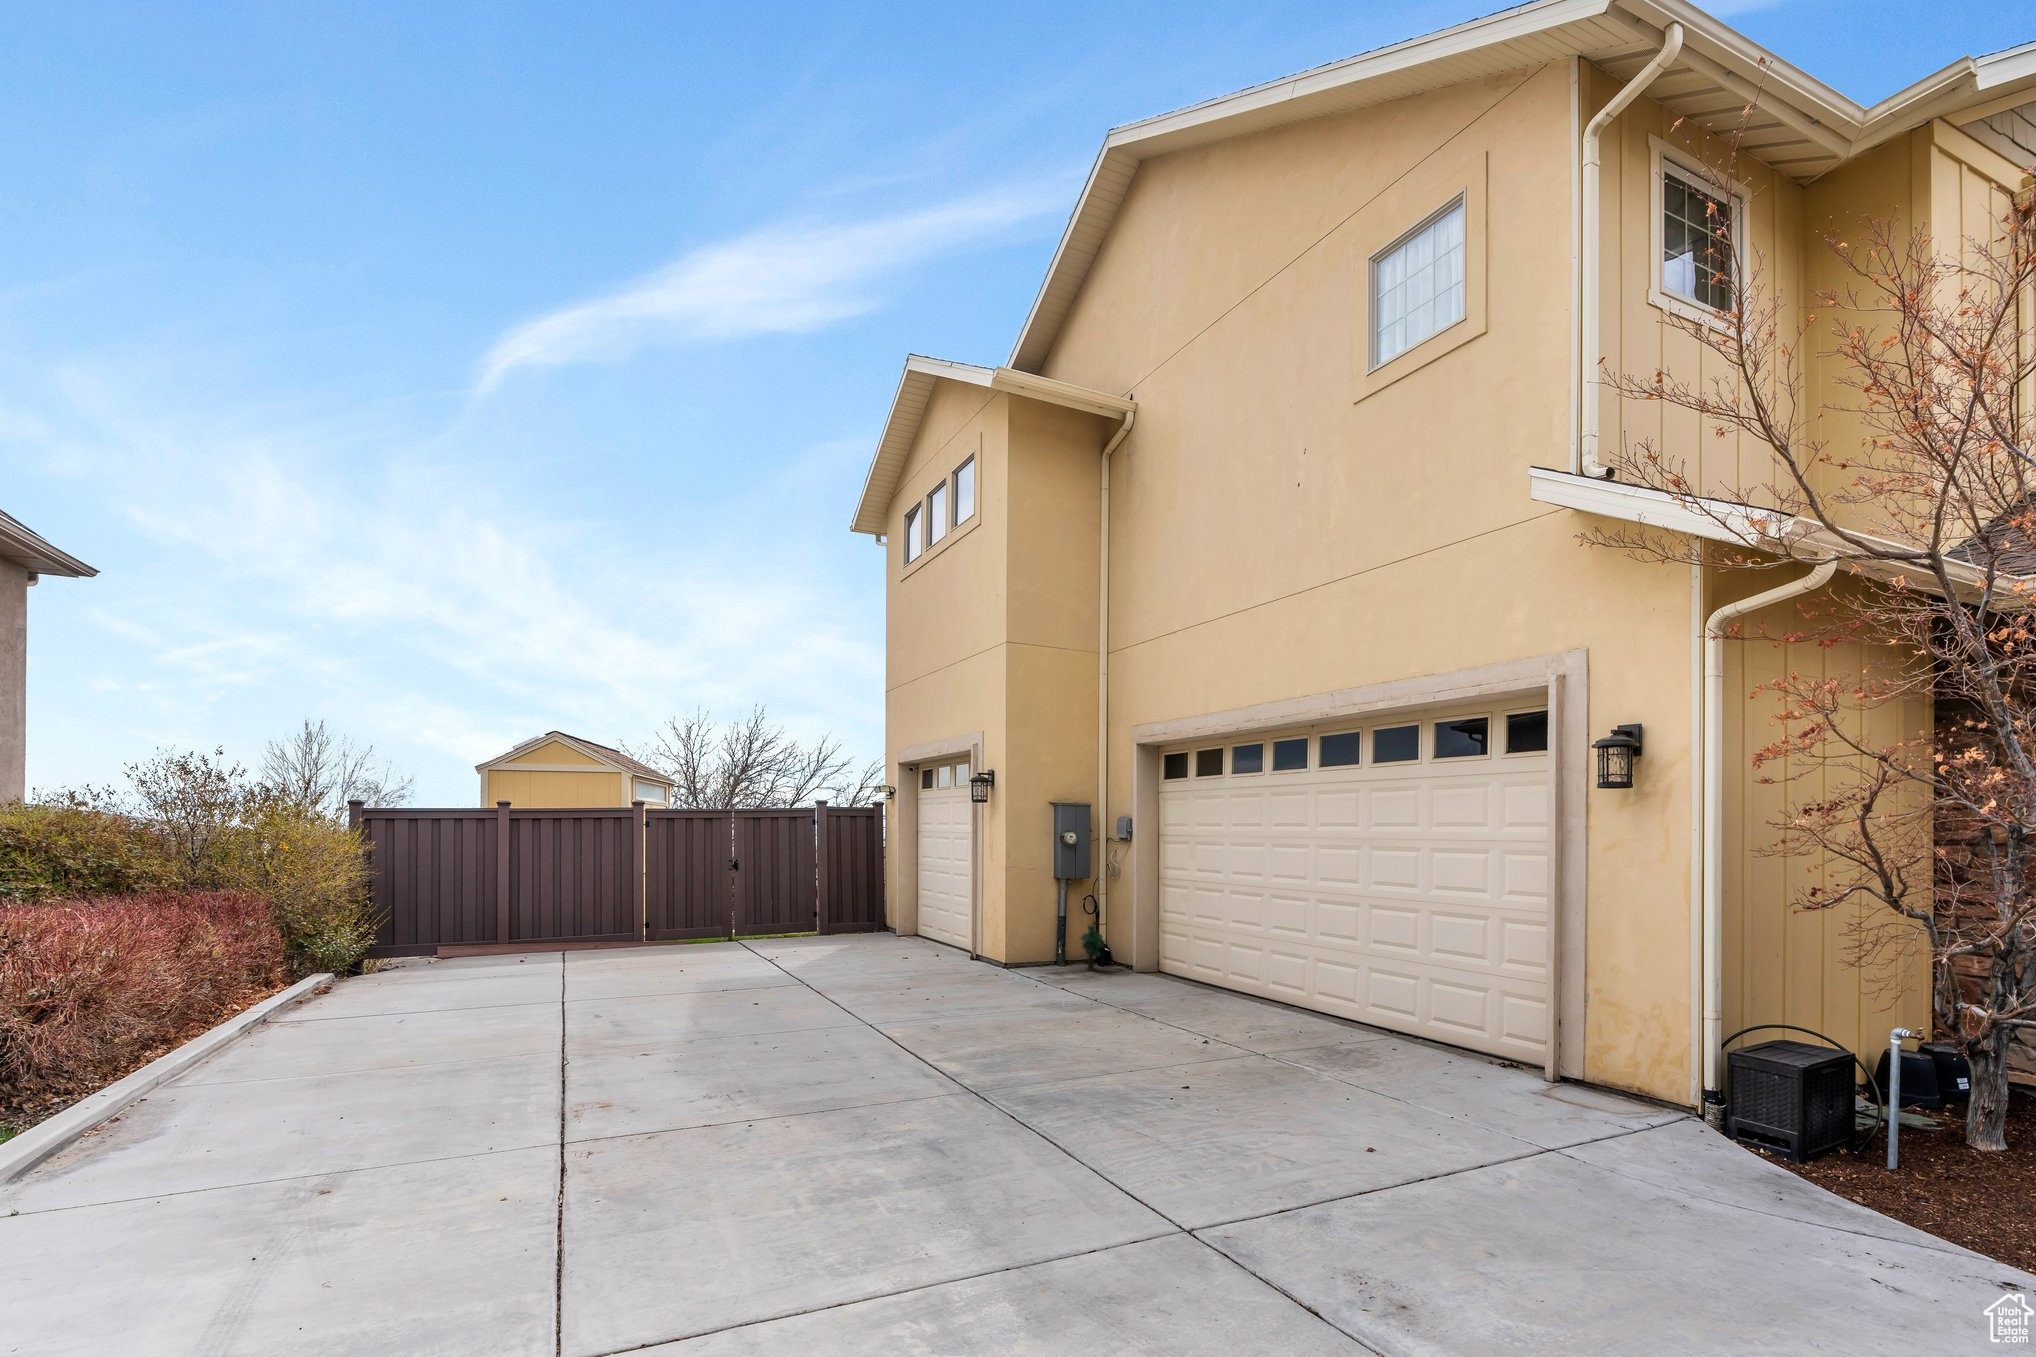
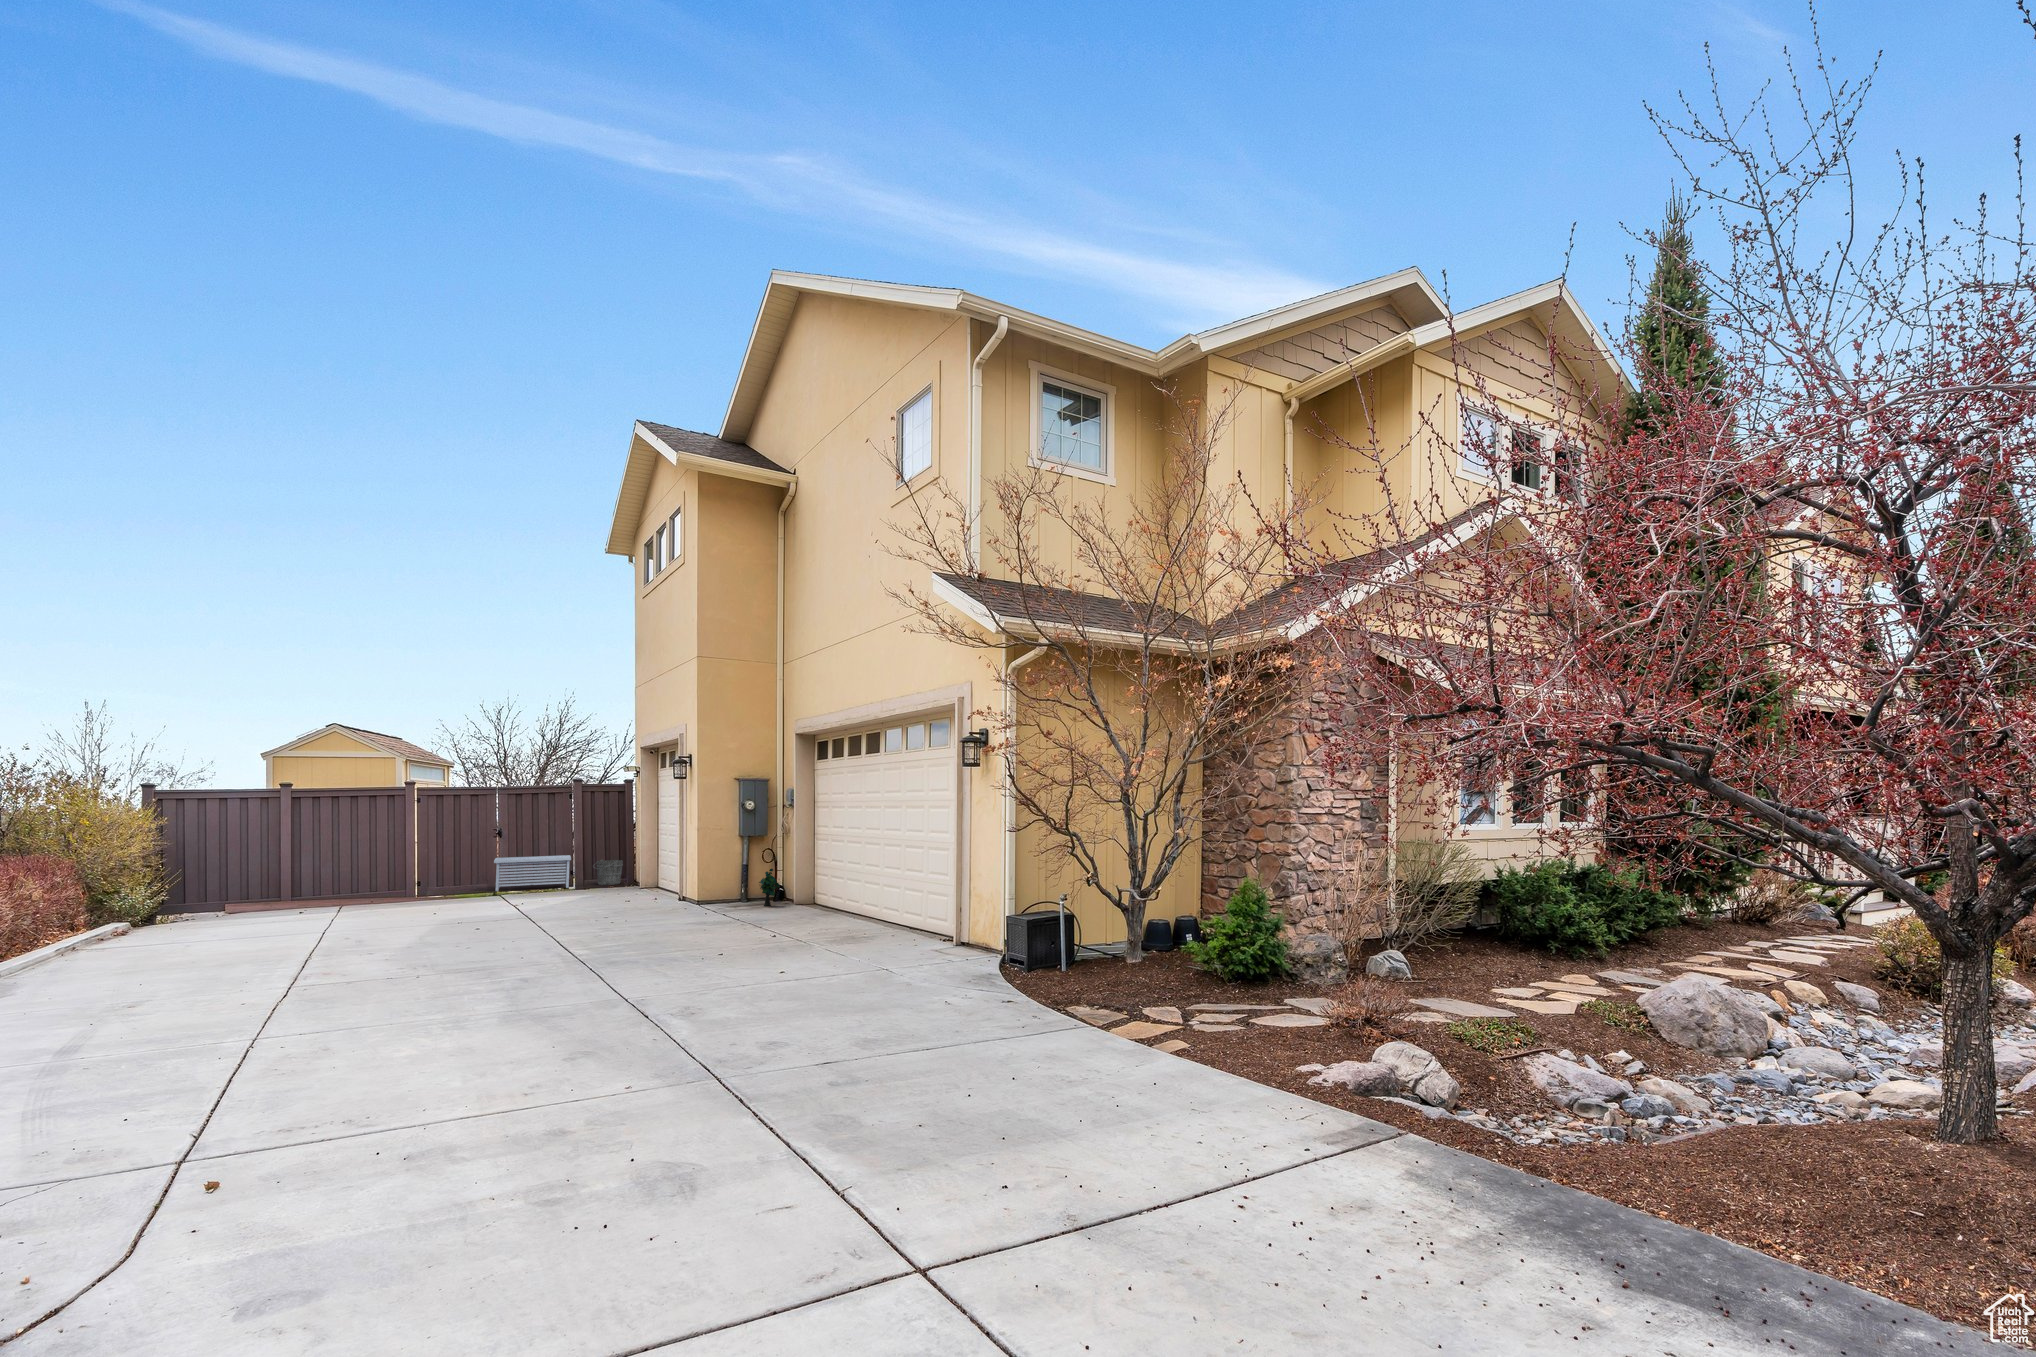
storage bench: none [728,891,815,934] -> present [494,855,571,891]
bucket: none [835,896,869,928] -> present [593,859,623,885]

